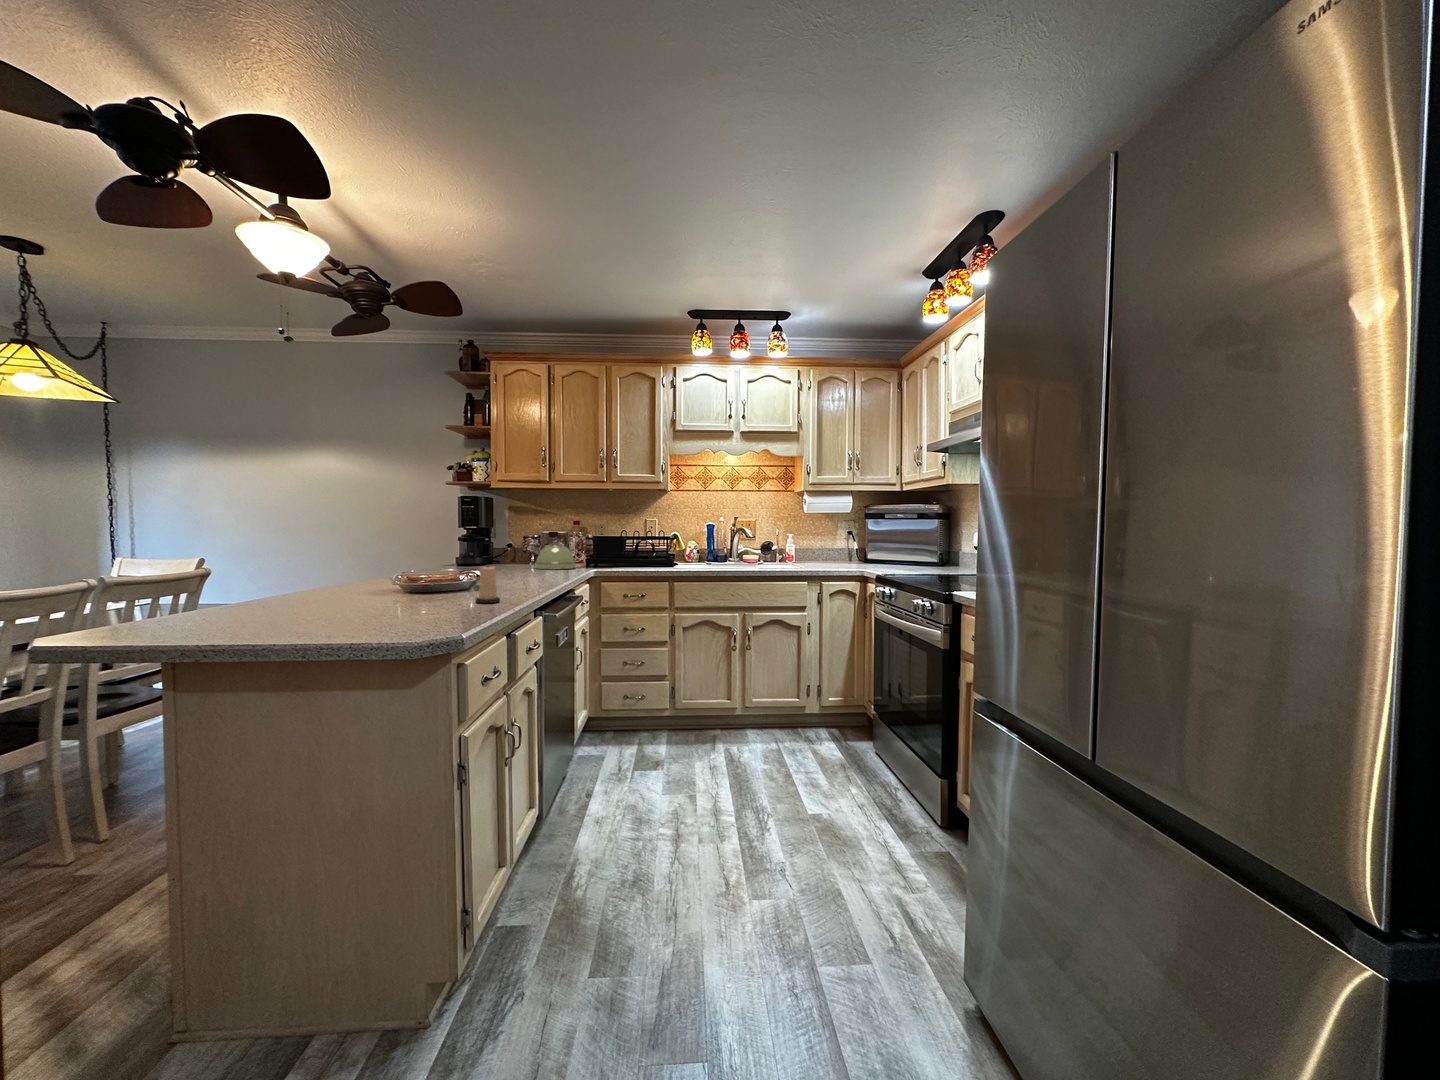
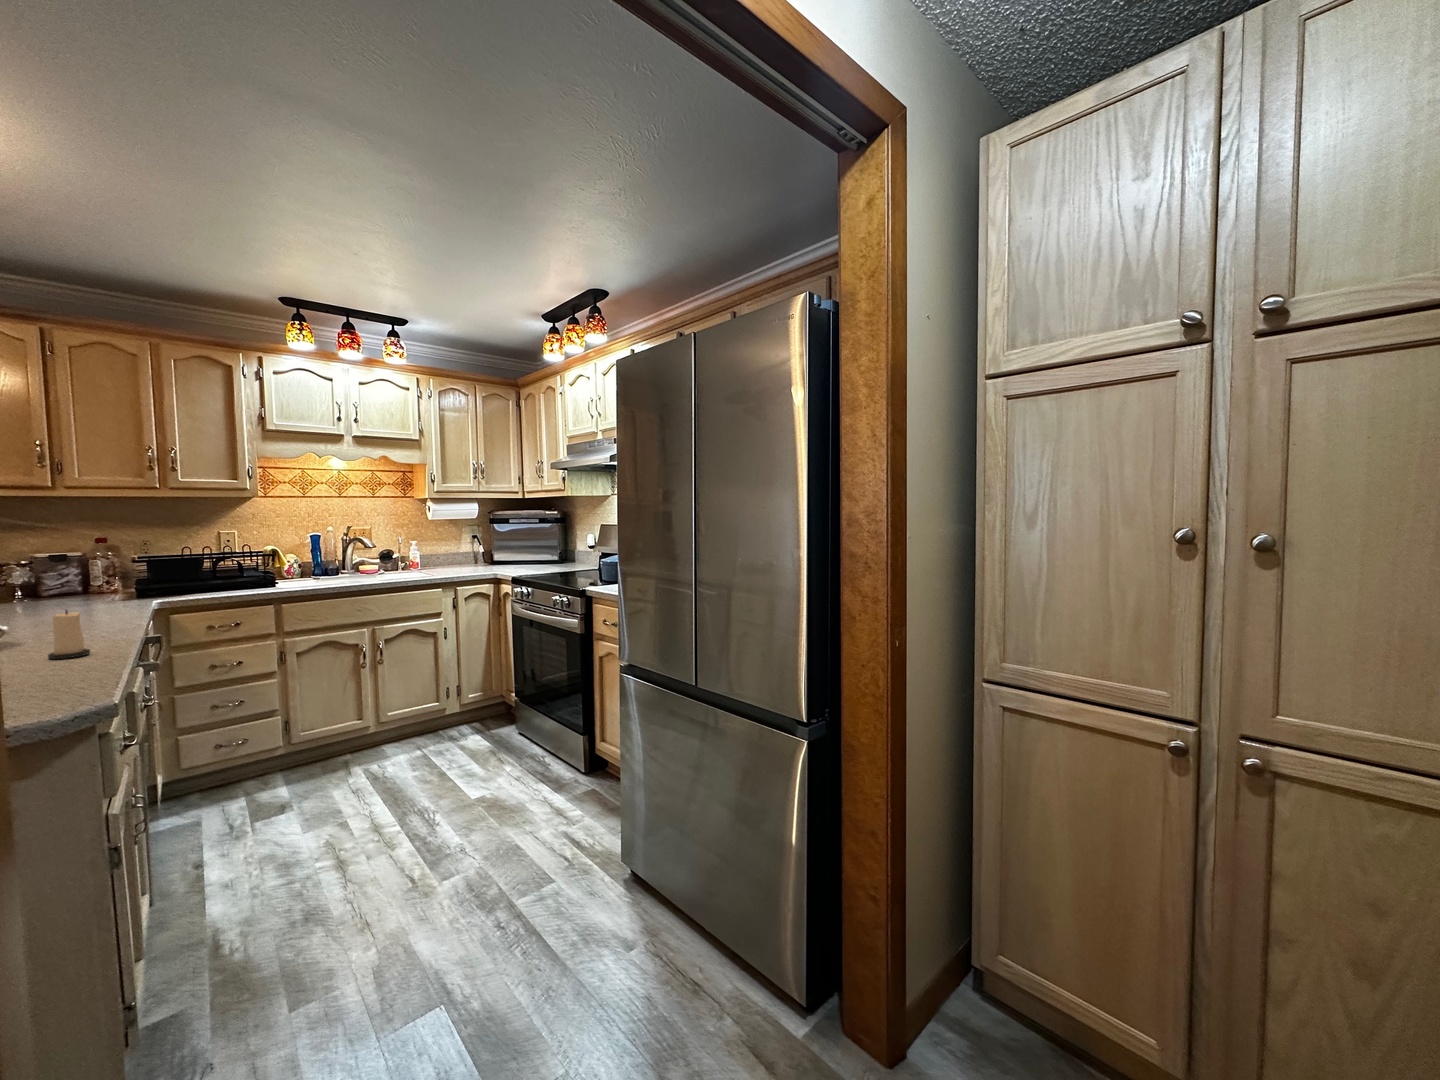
kettle: present [530,532,576,569] -> none [34,544,123,608]

